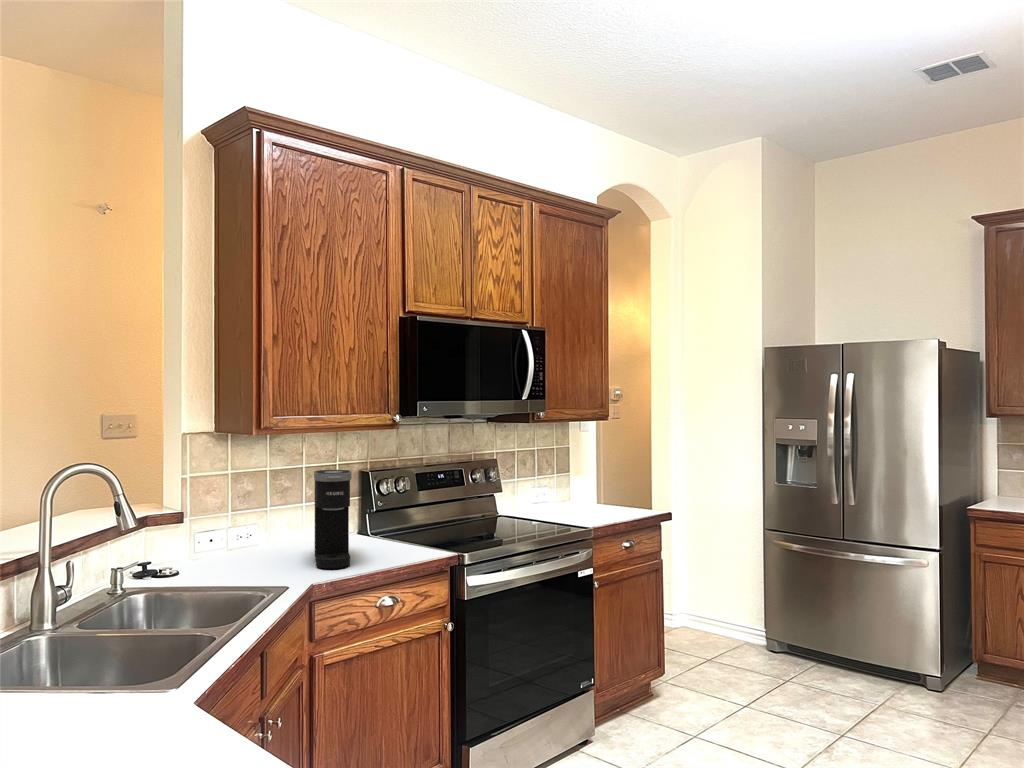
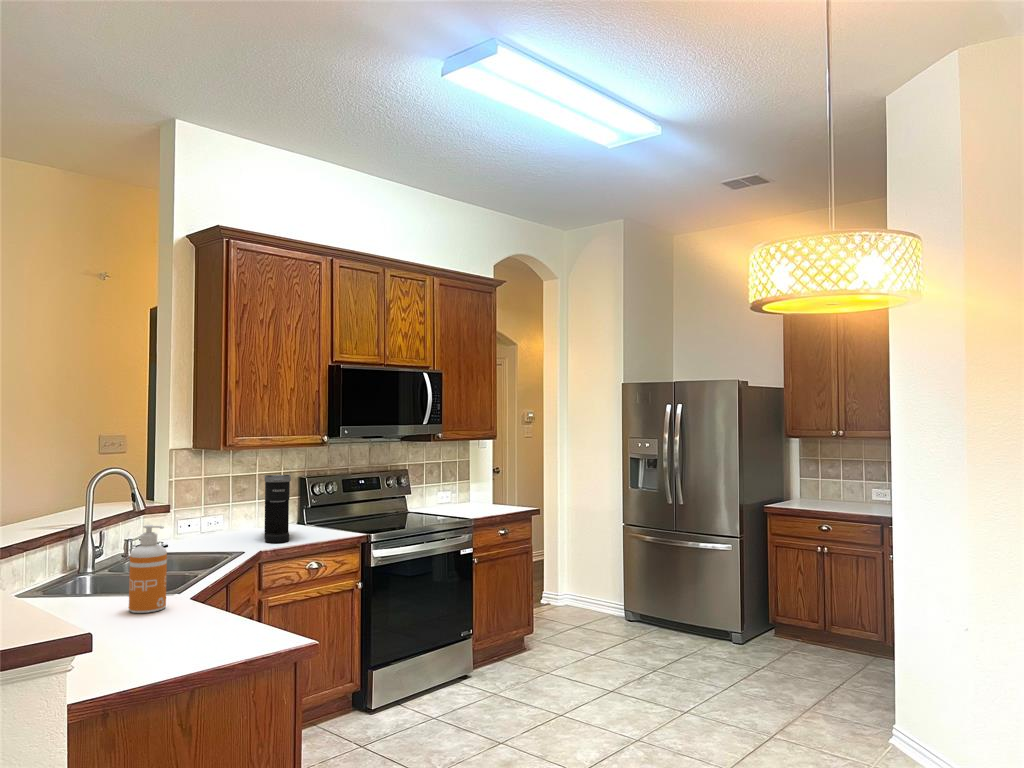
soap dispenser: none [80,575,150,743] -> present [129,525,167,613]

